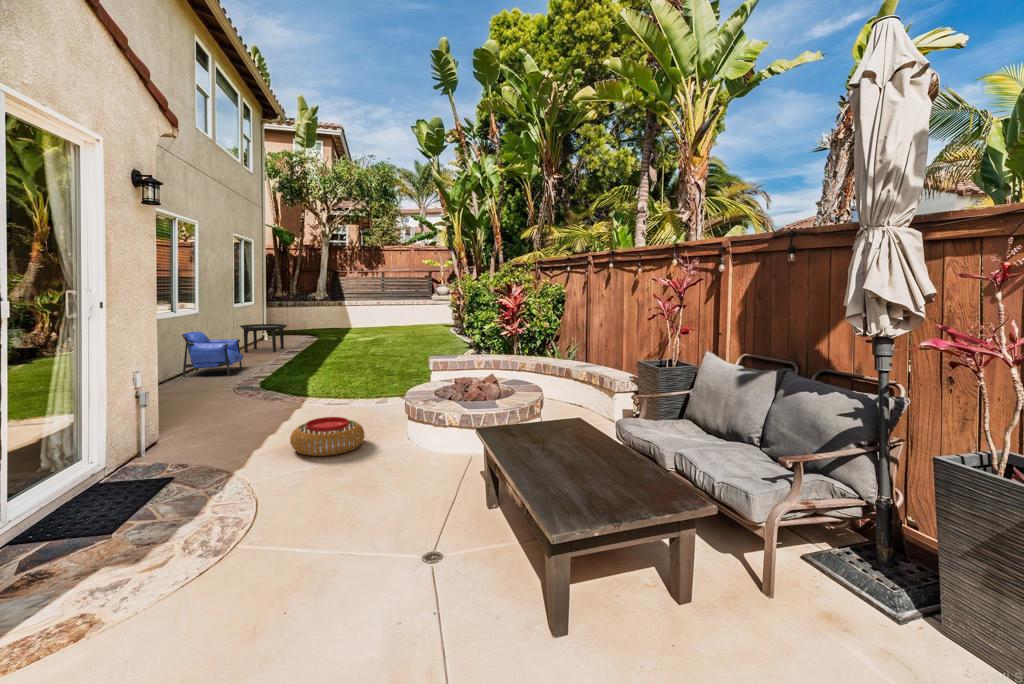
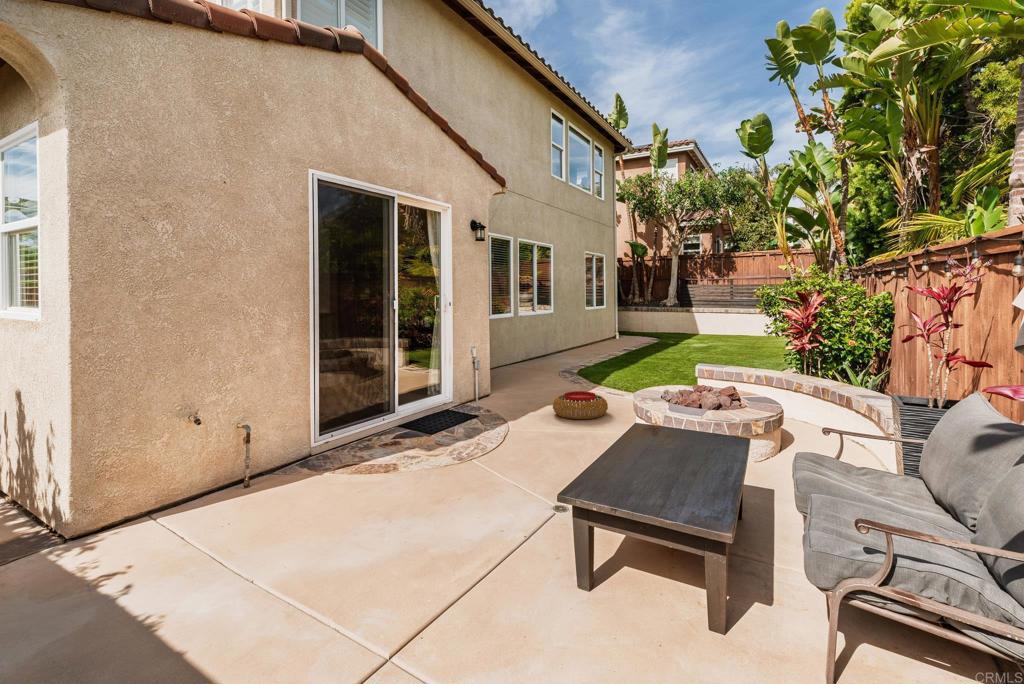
round table: present [240,324,287,352] -> none [586,325,622,348]
armchair: present [182,331,243,377] -> none [535,328,576,363]

